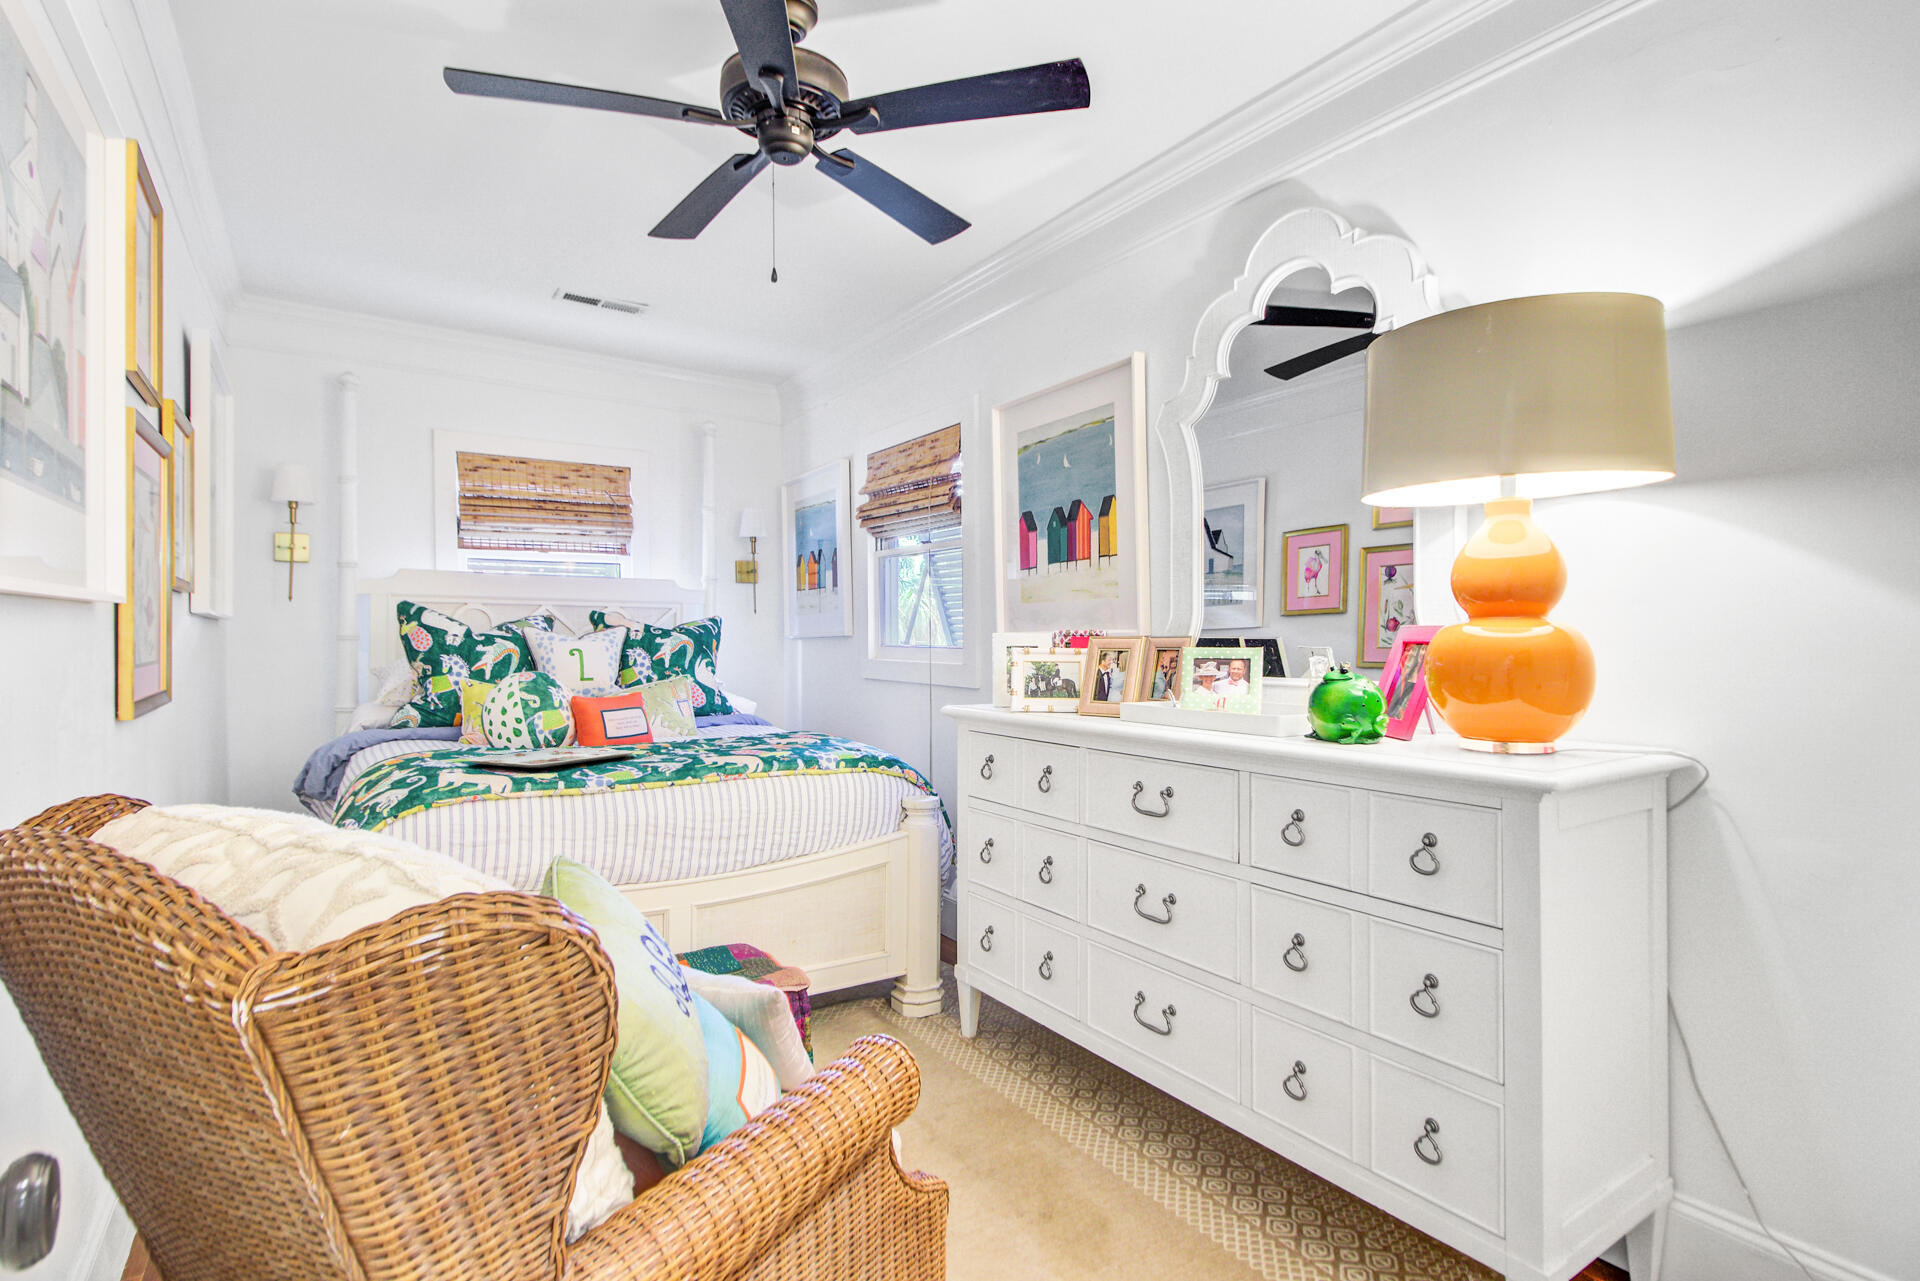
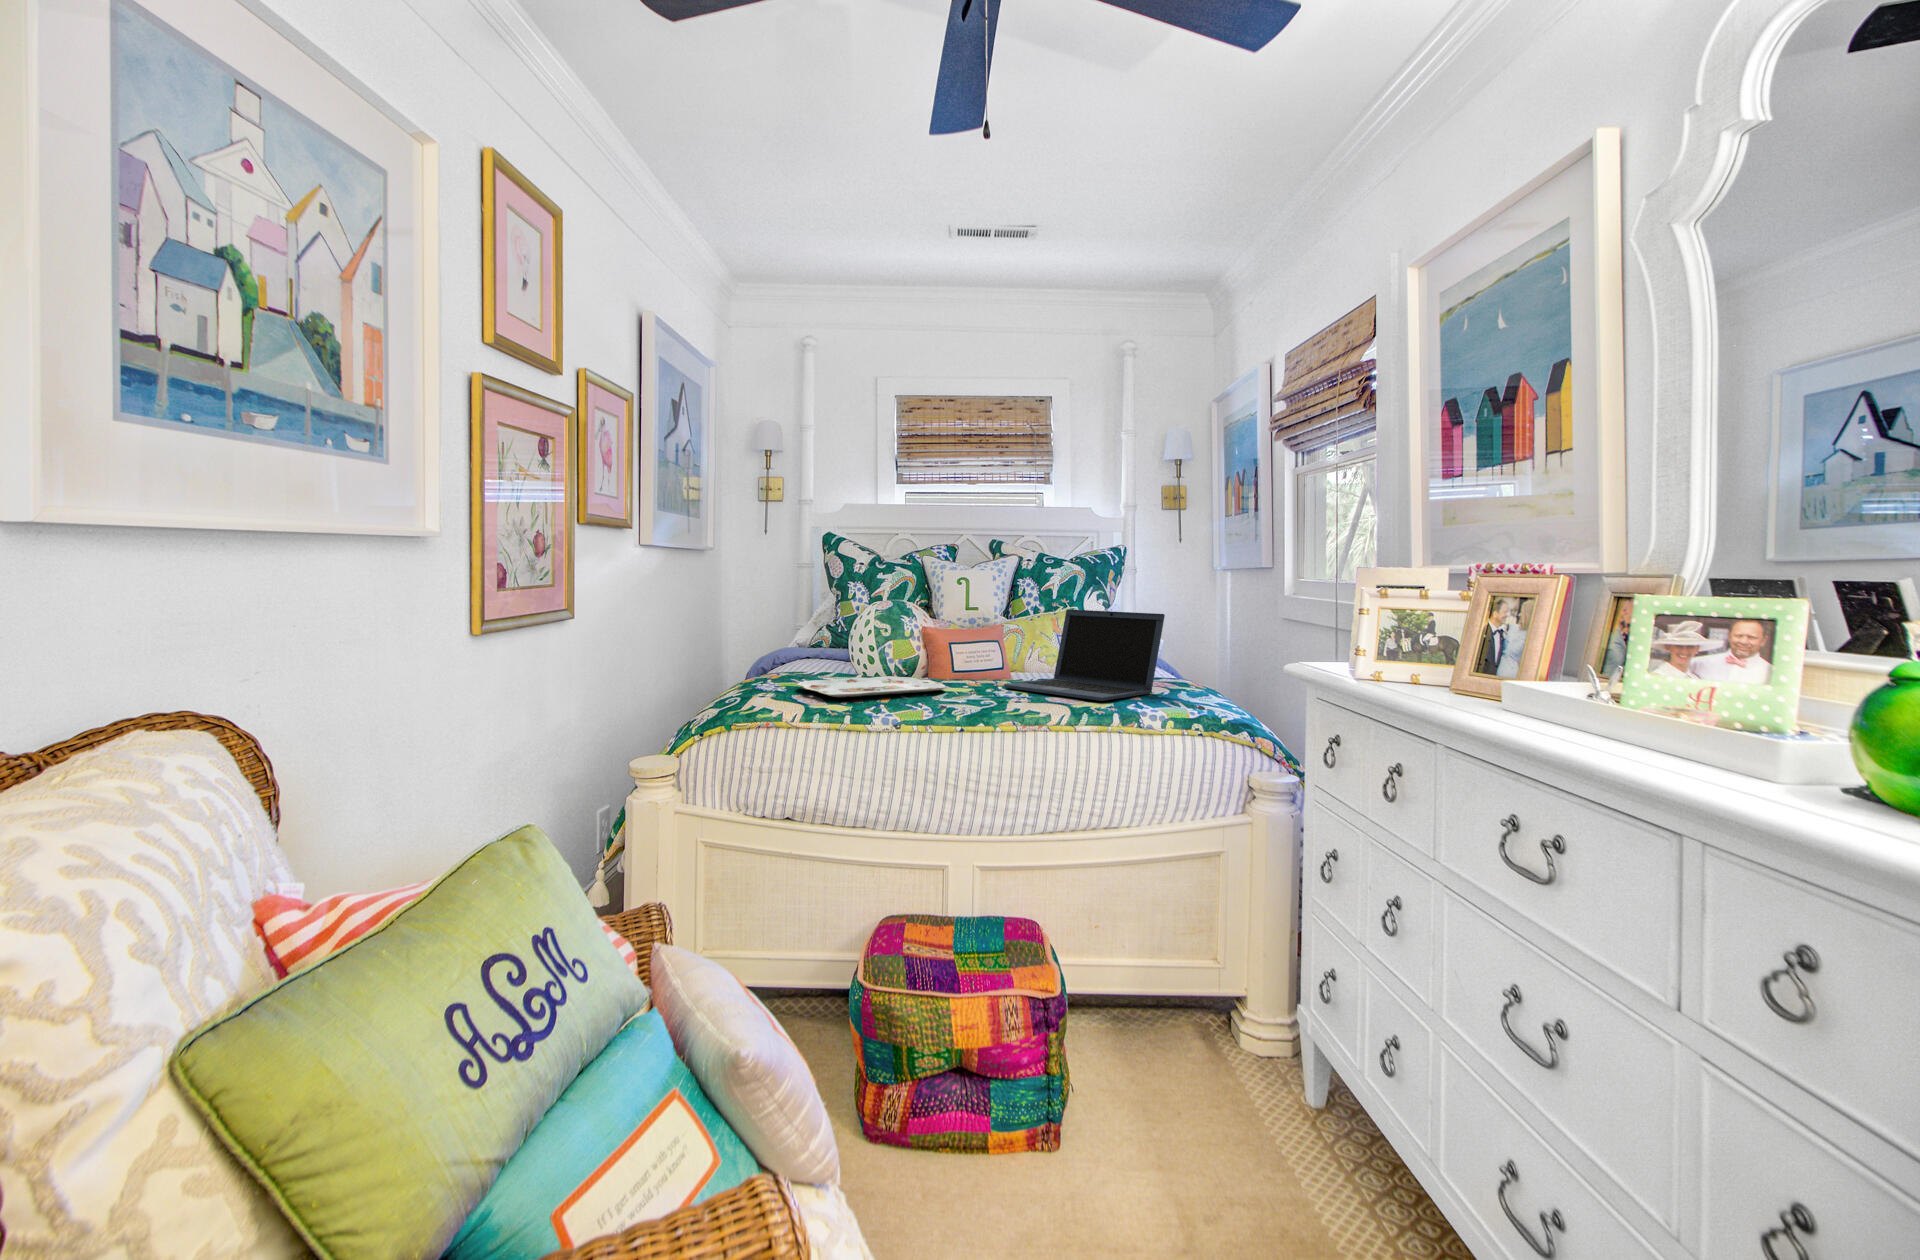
laptop: none [685,675,824,751] -> present [1004,609,1165,701]

